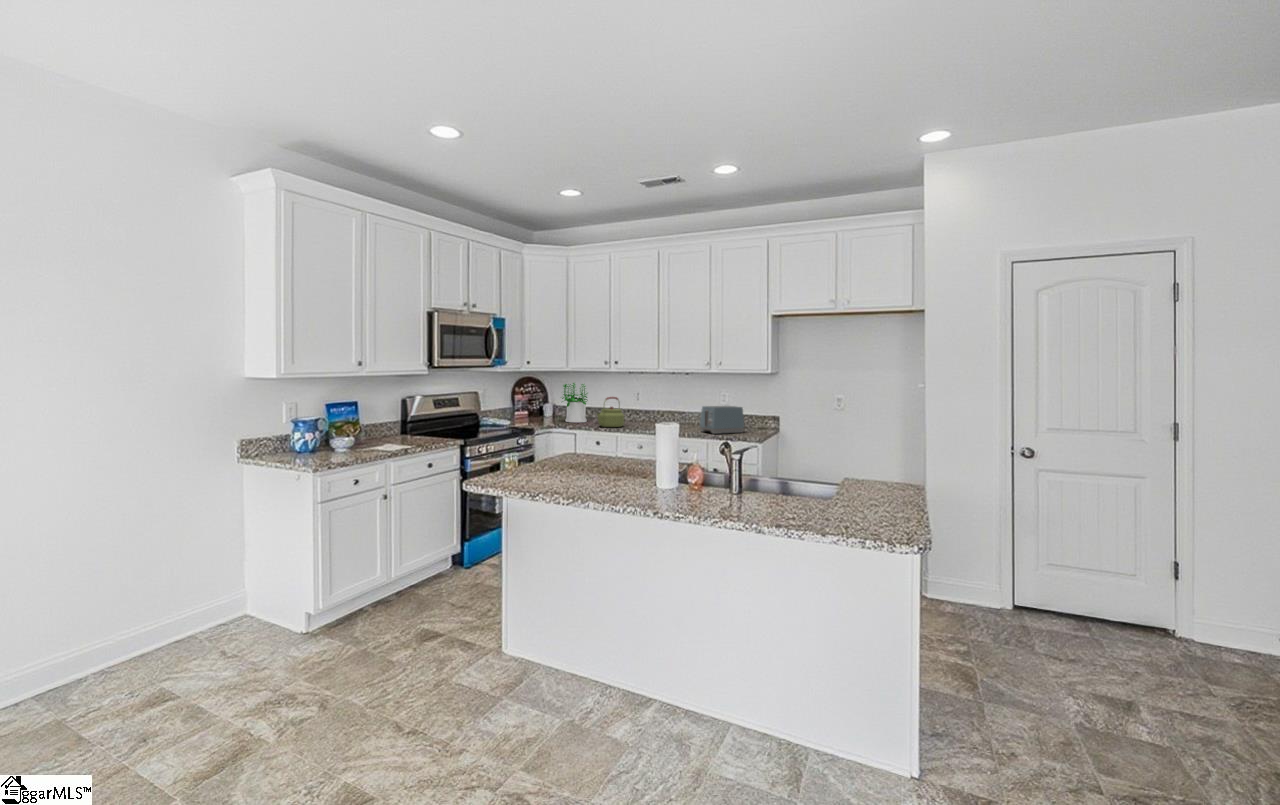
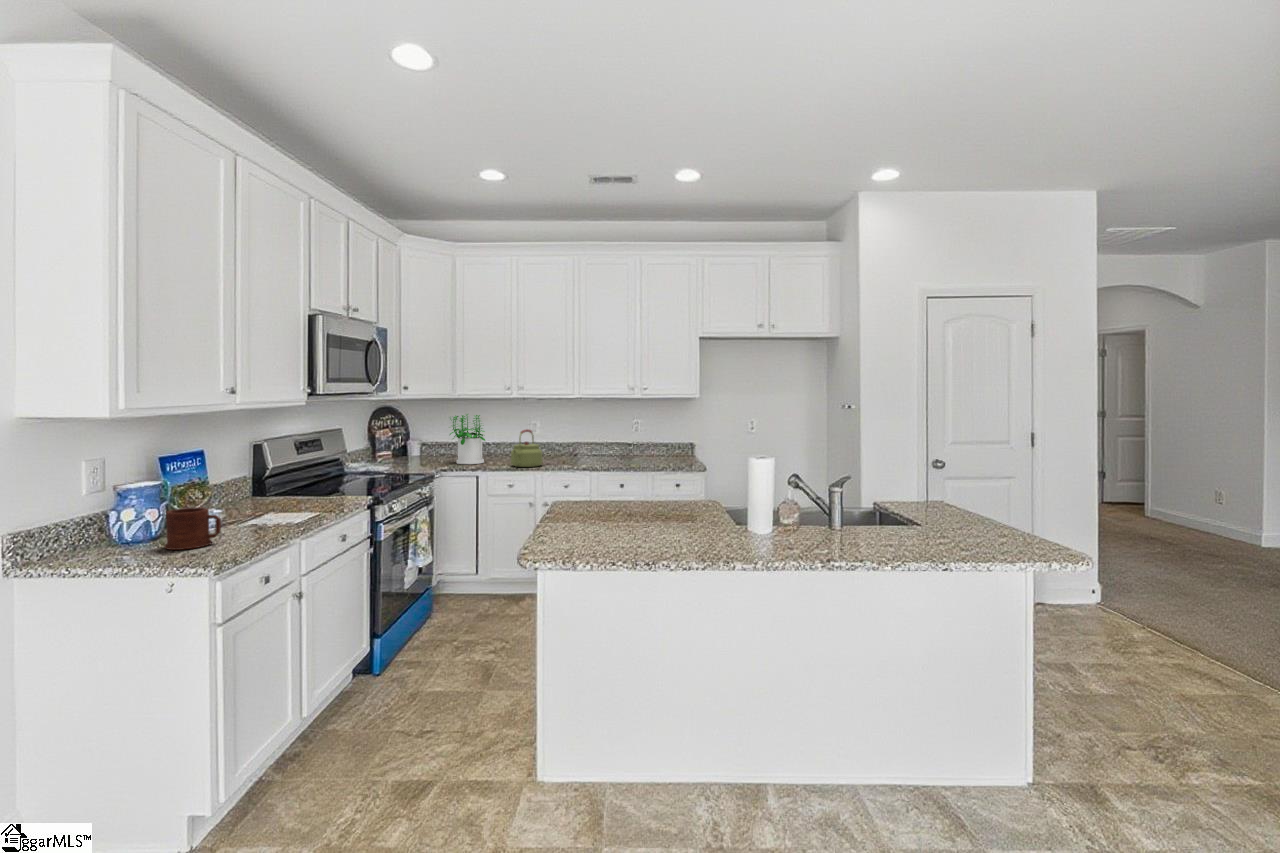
toaster: present [700,406,744,434] -> none [638,434,685,467]
mug: none [309,436,339,459] -> present [165,508,221,550]

